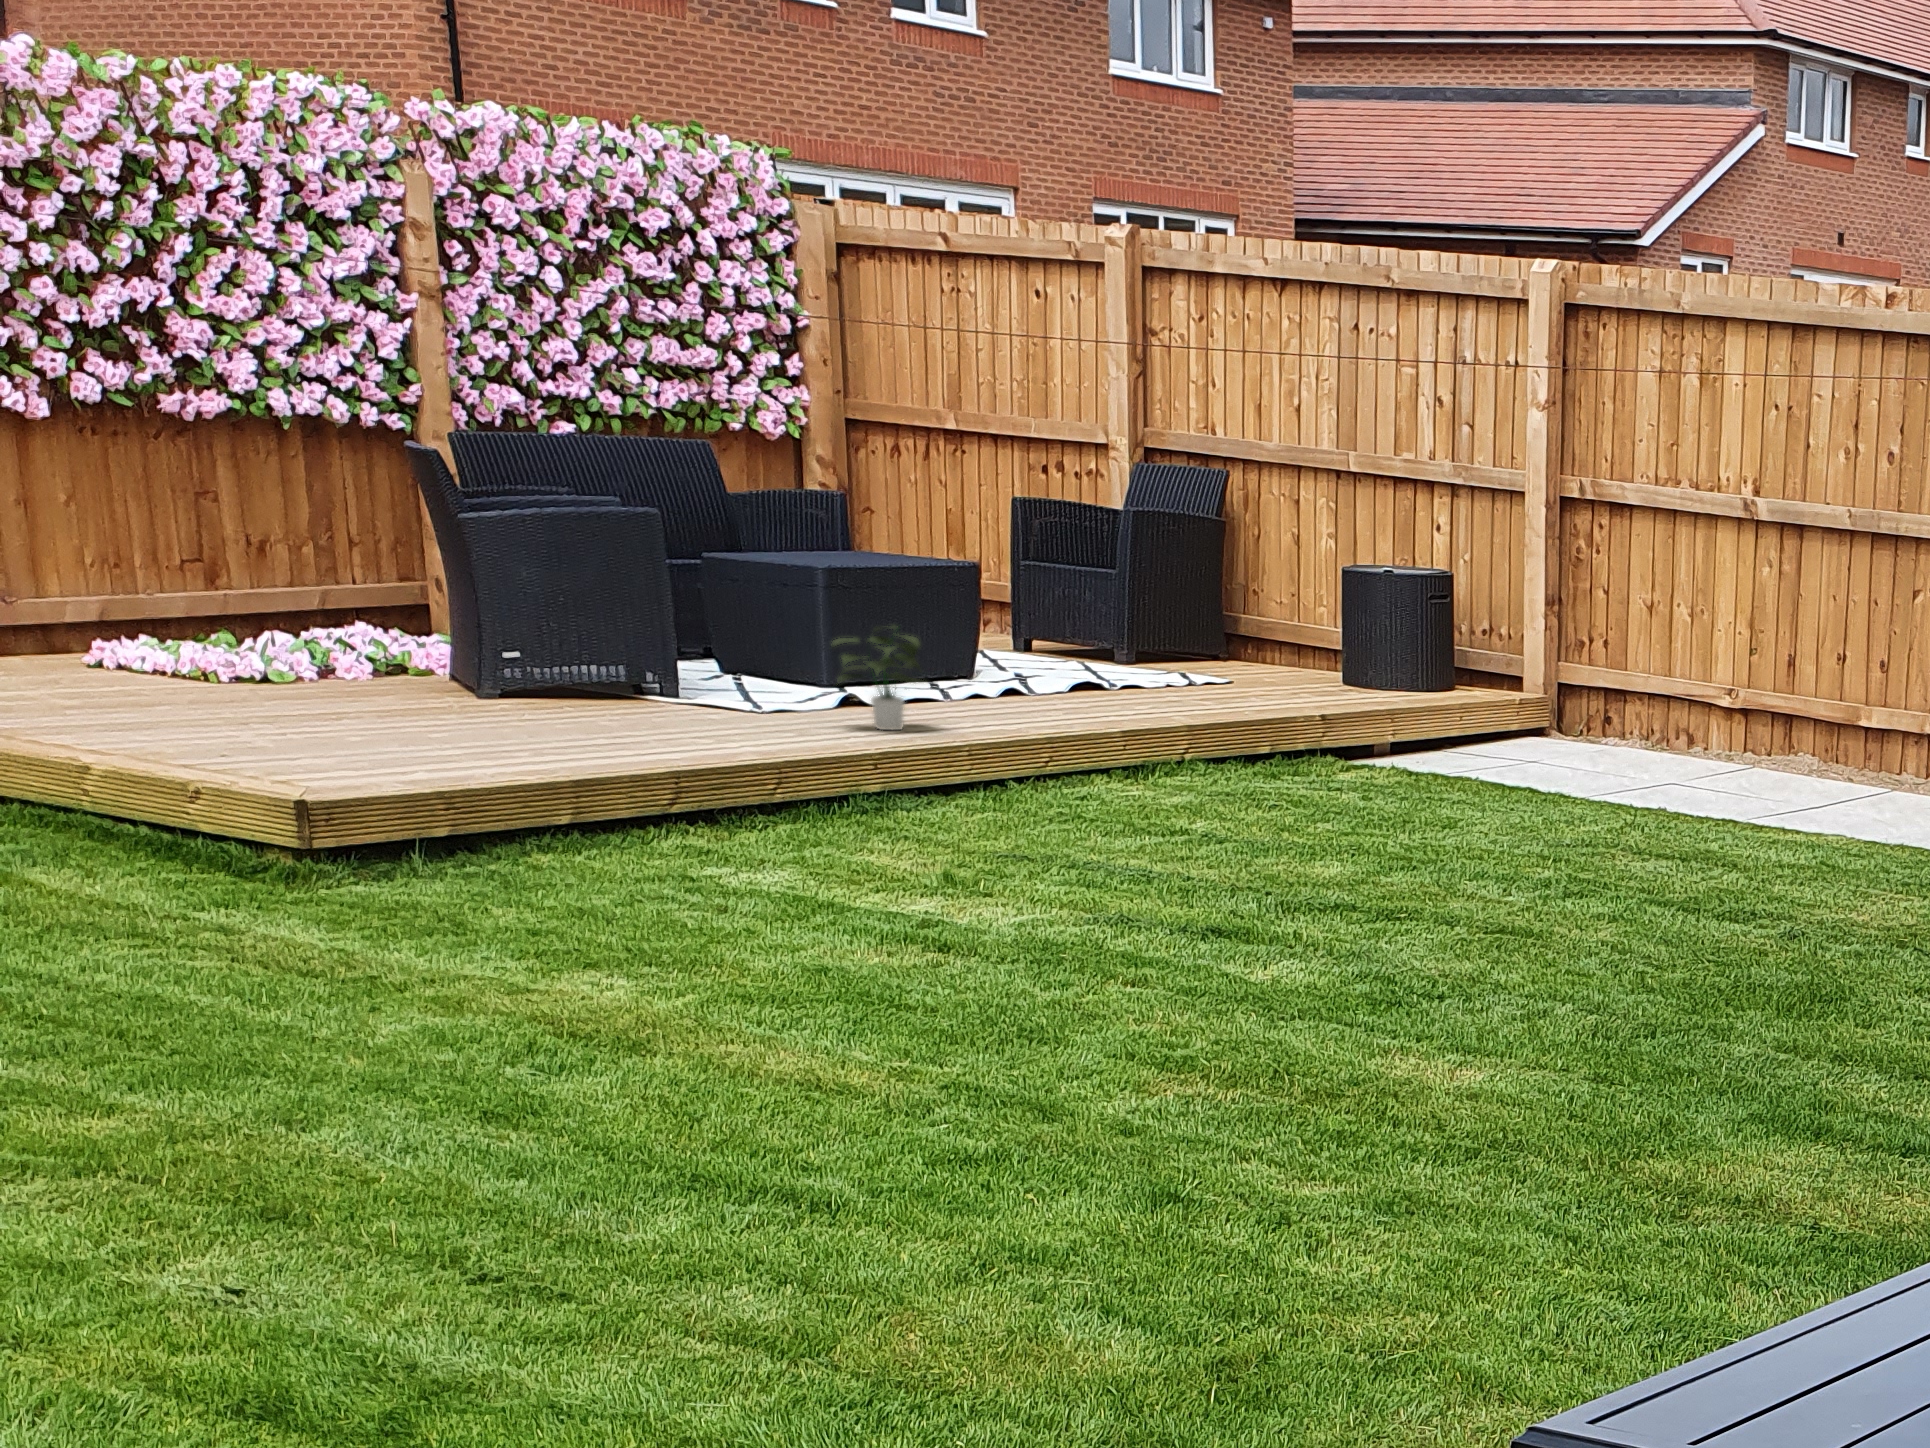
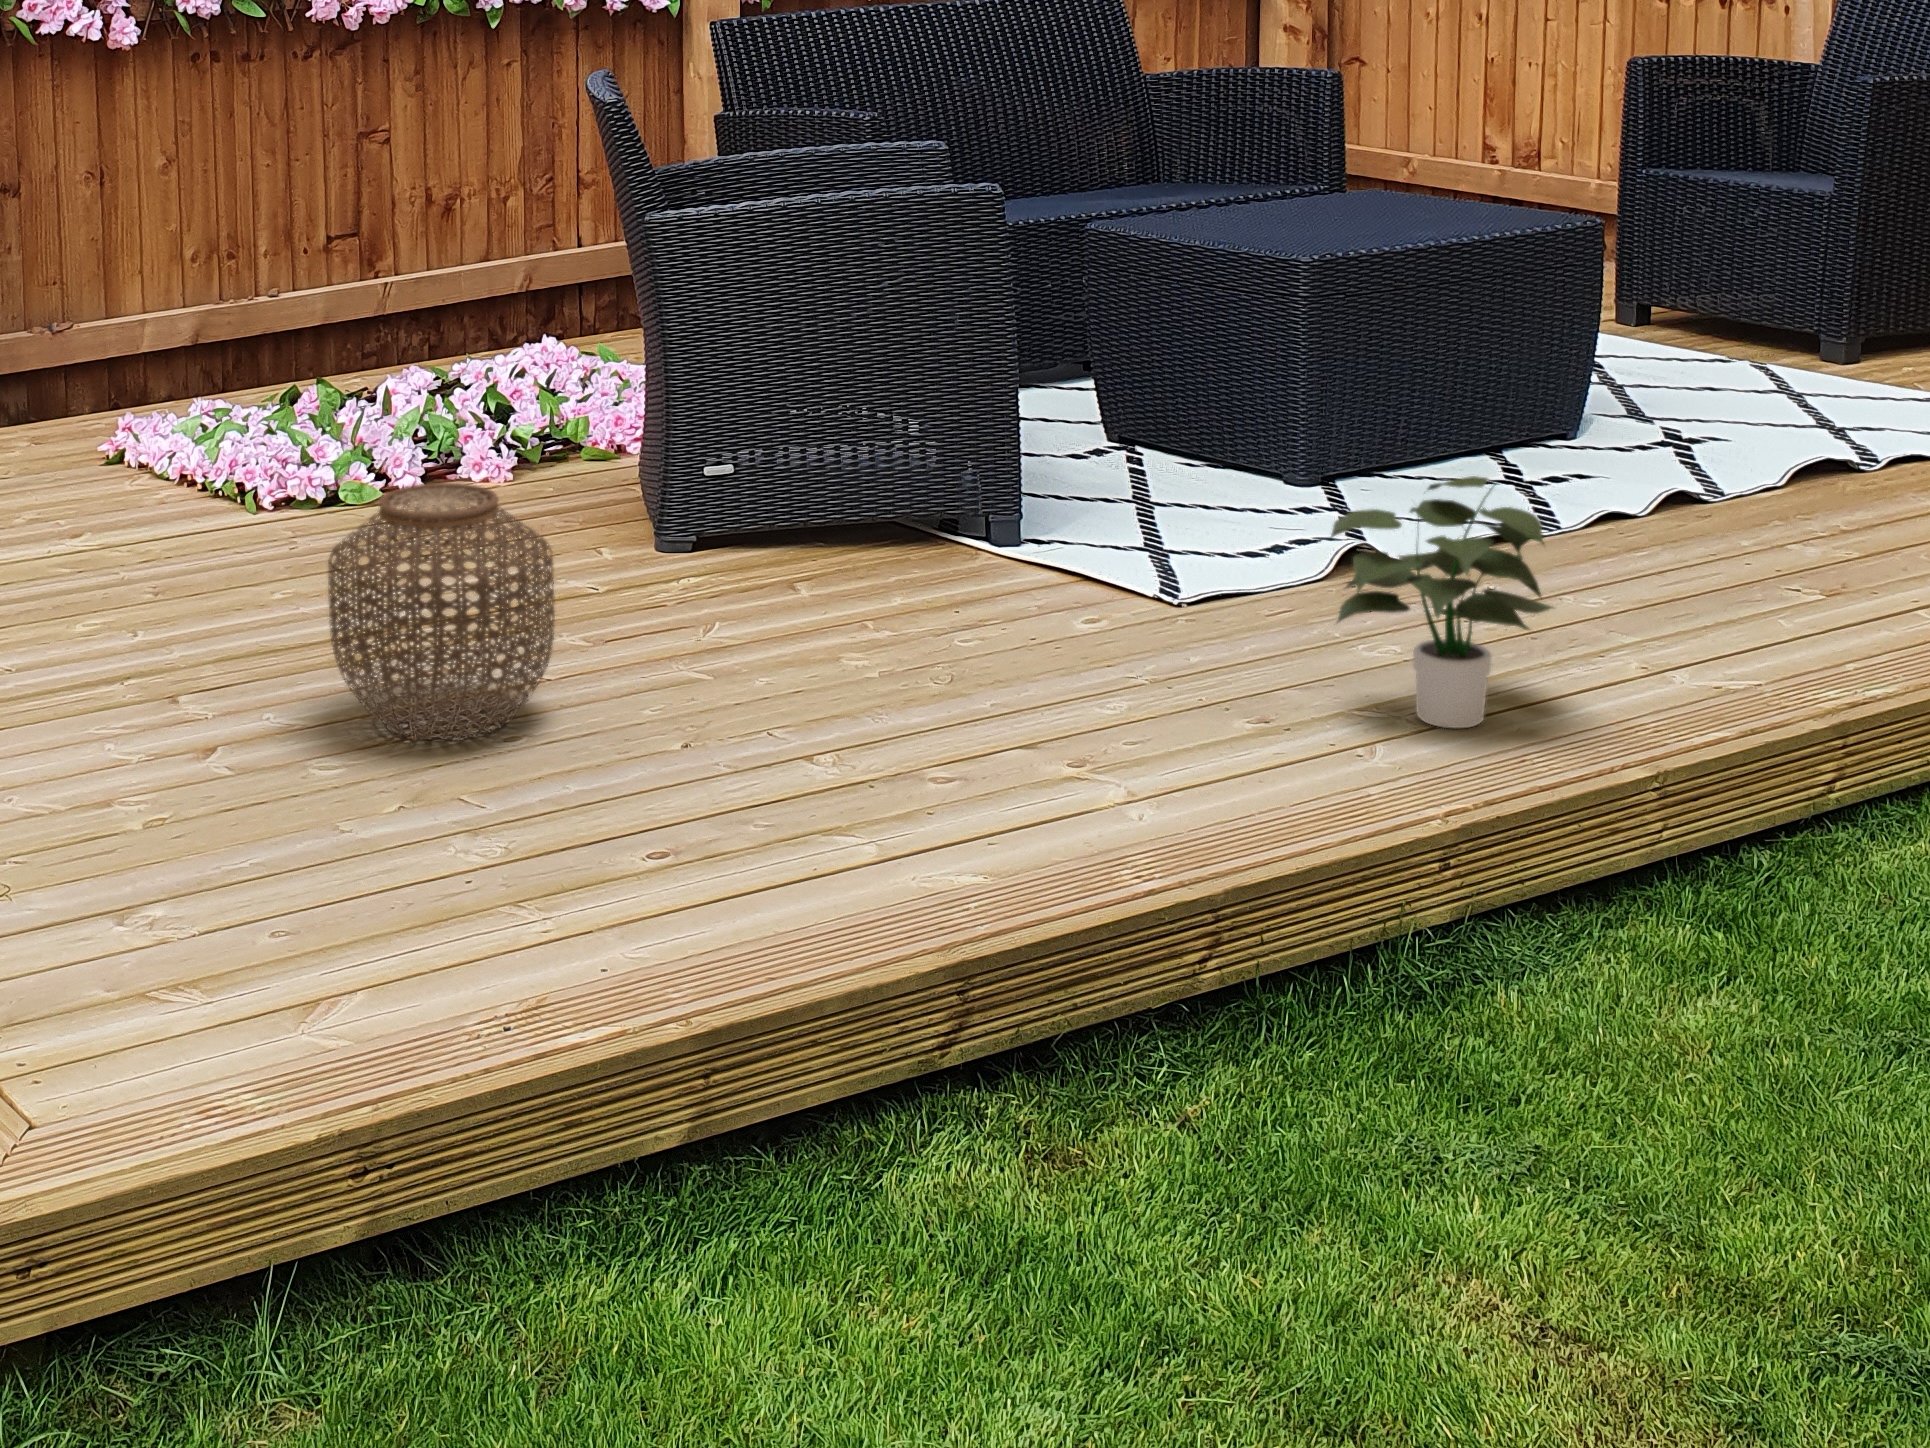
woven basket: none [349,612,468,729] -> present [328,483,554,740]

